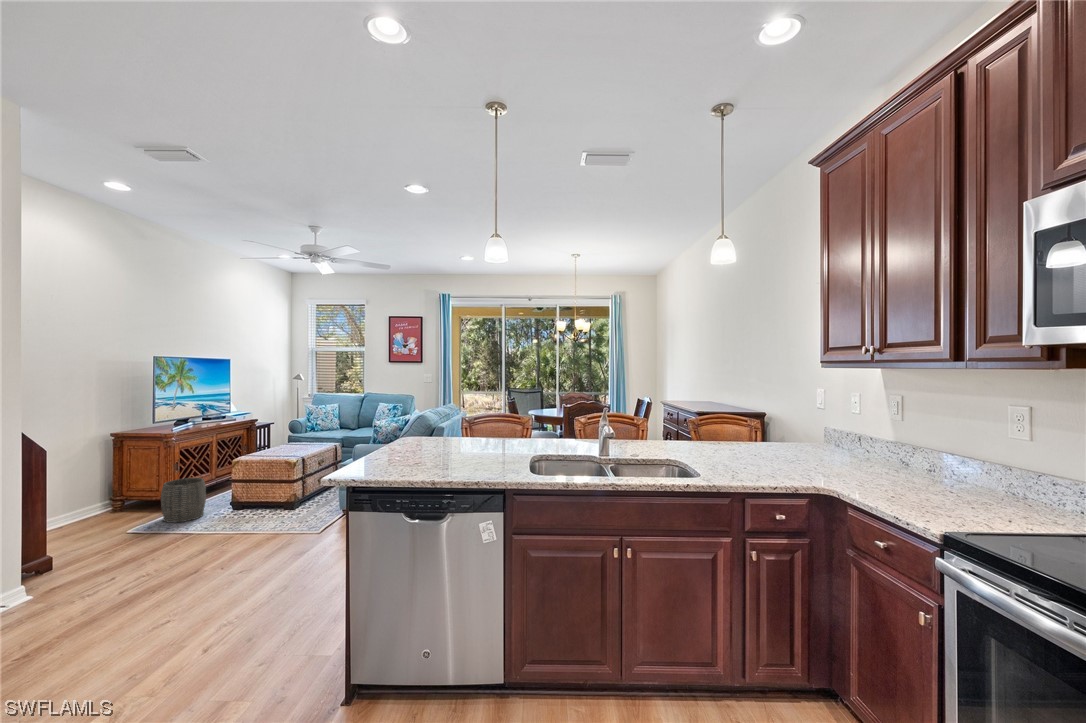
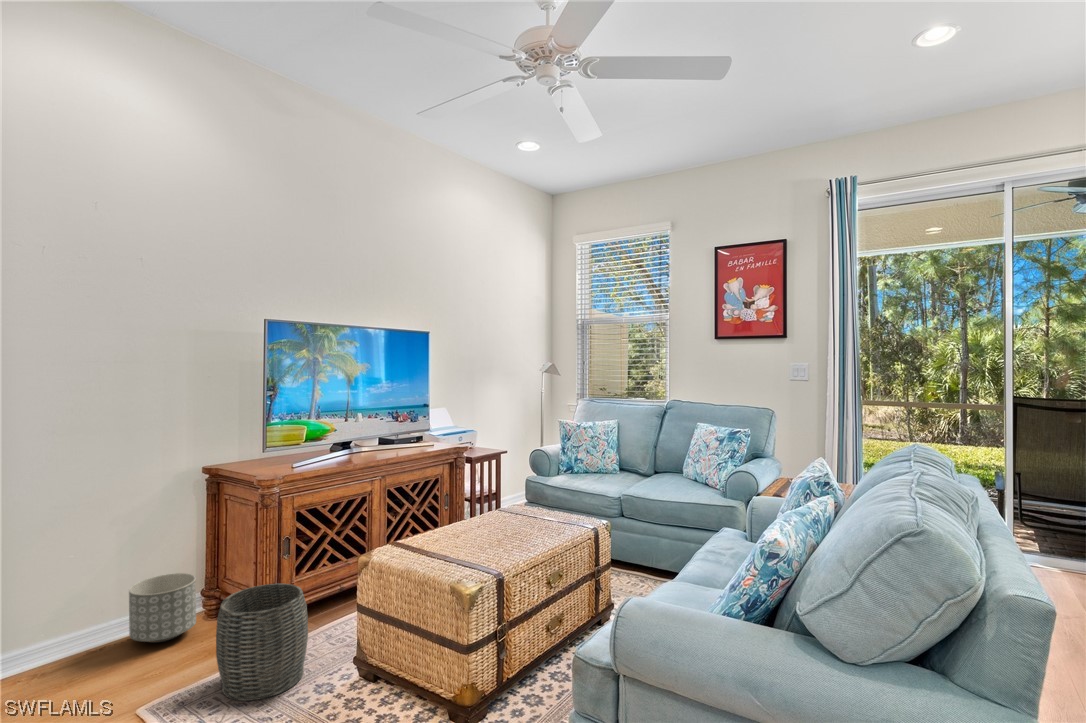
planter: none [81,487,119,520] -> present [129,573,196,643]

